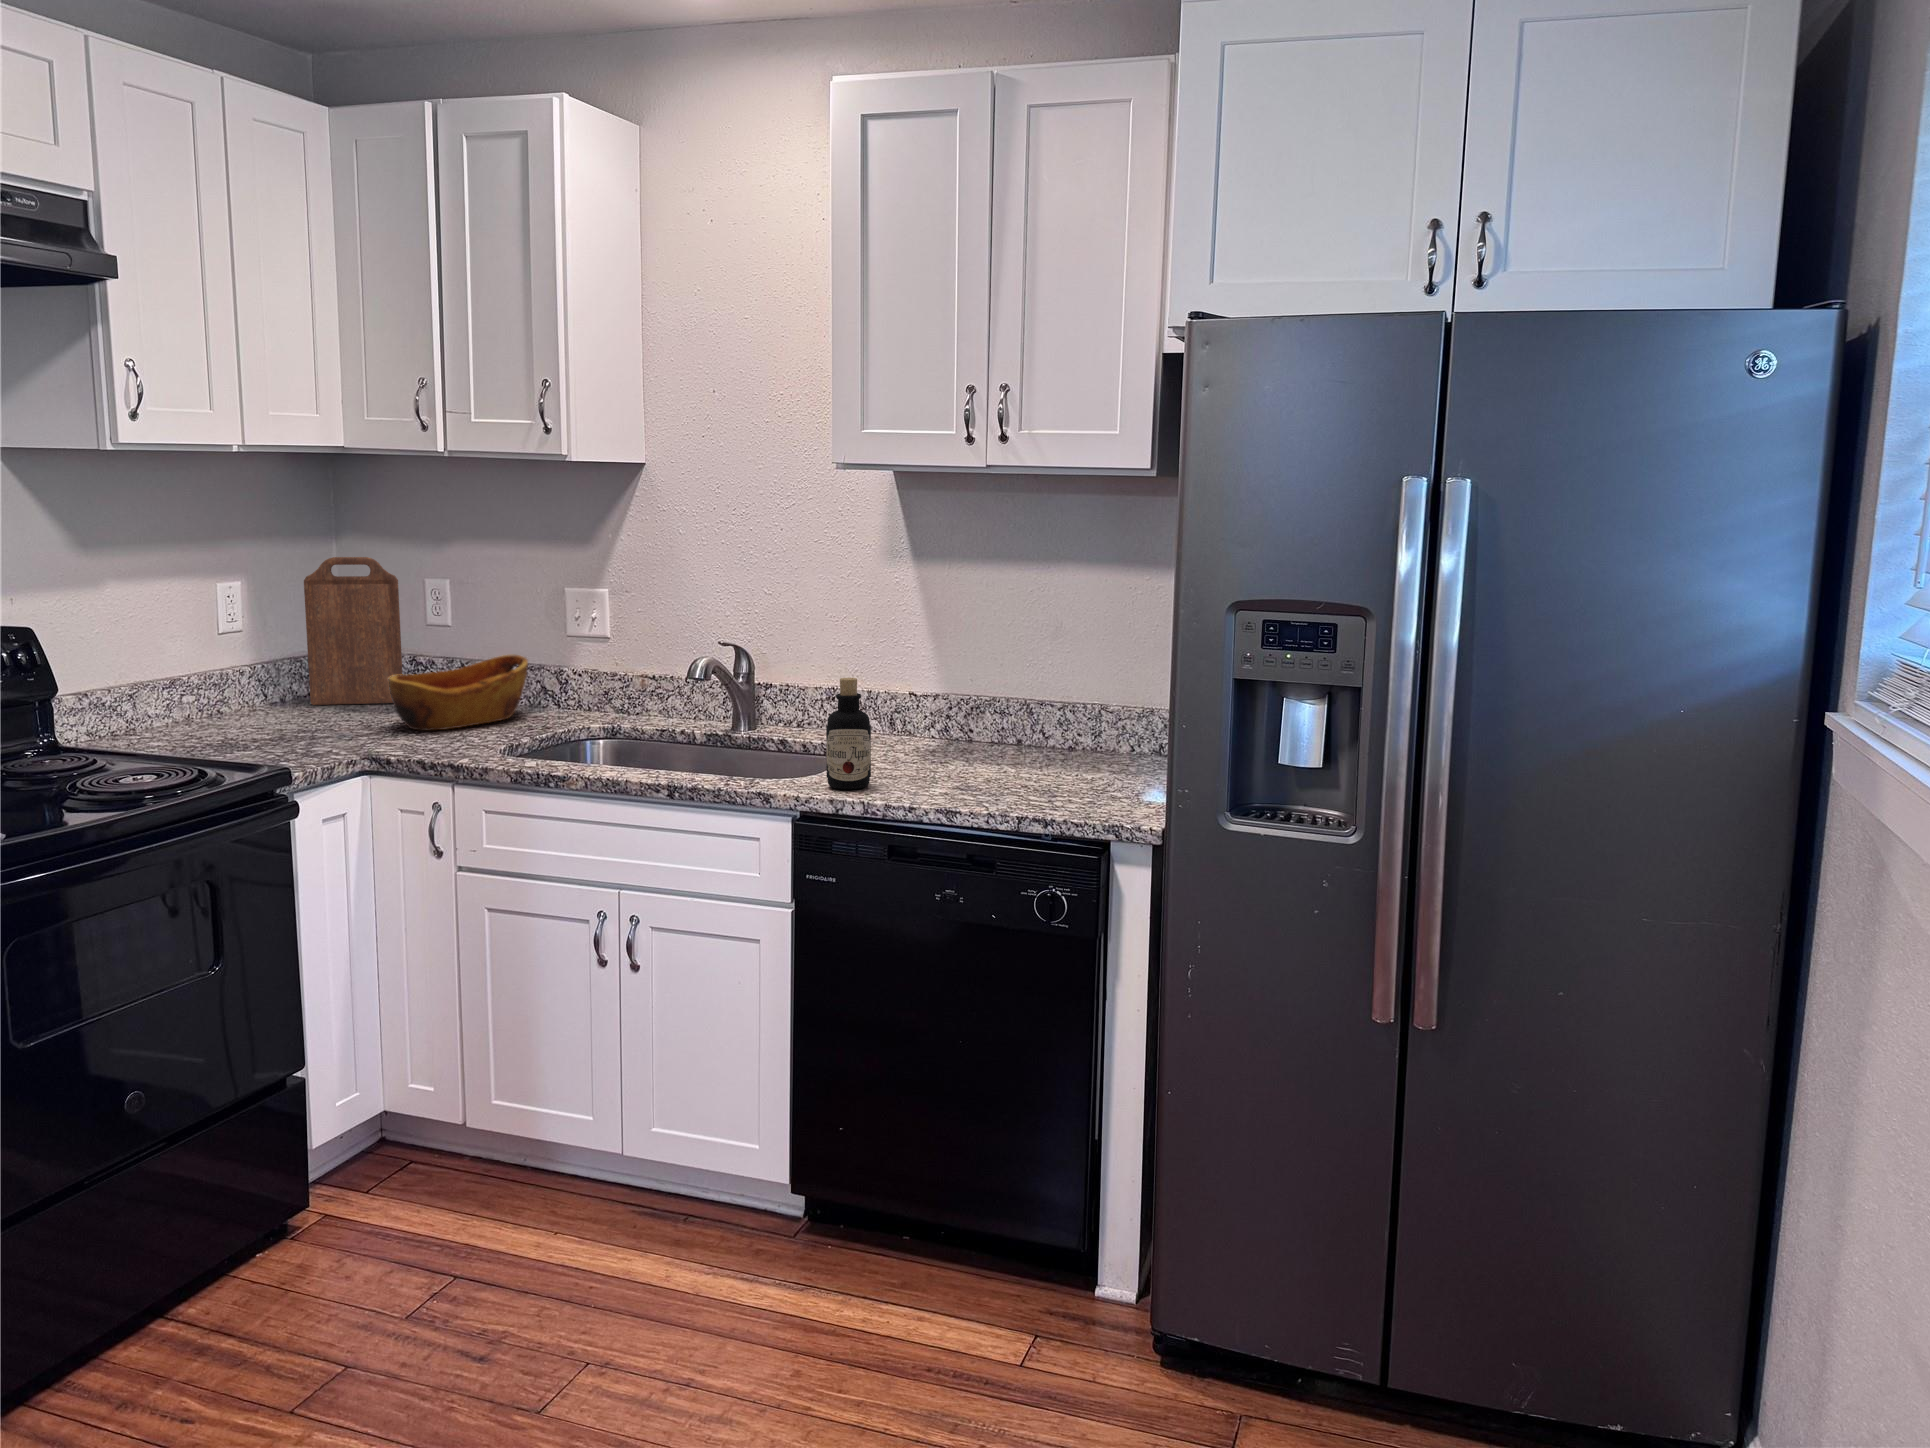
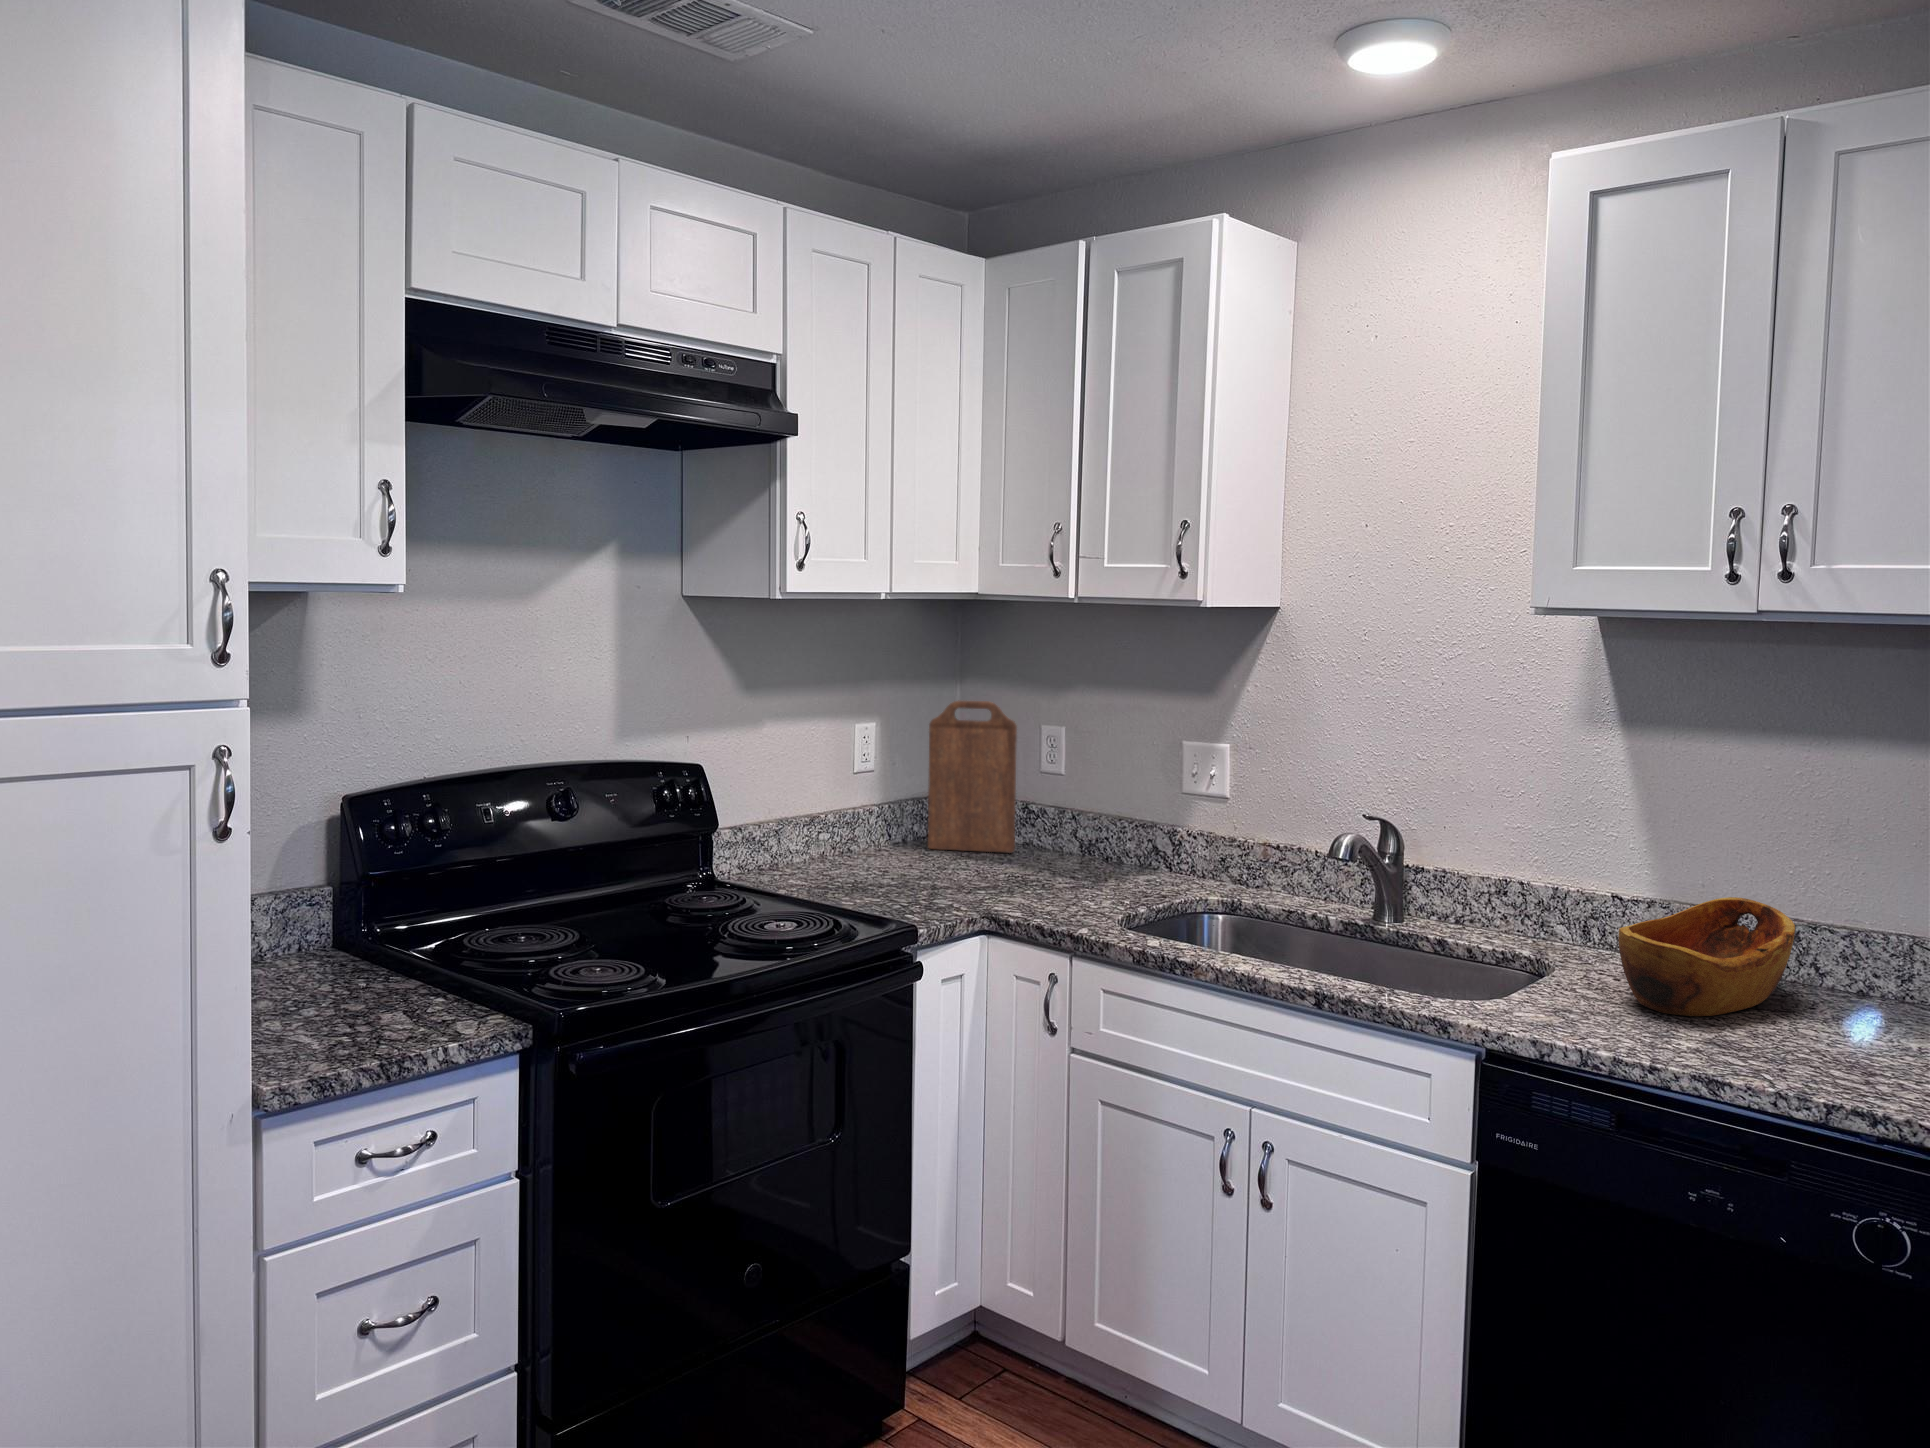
wooden bowl: present [389,654,528,730] -> present [1618,897,1795,1016]
bottle: present [826,678,871,789] -> none [1523,883,1587,1027]

